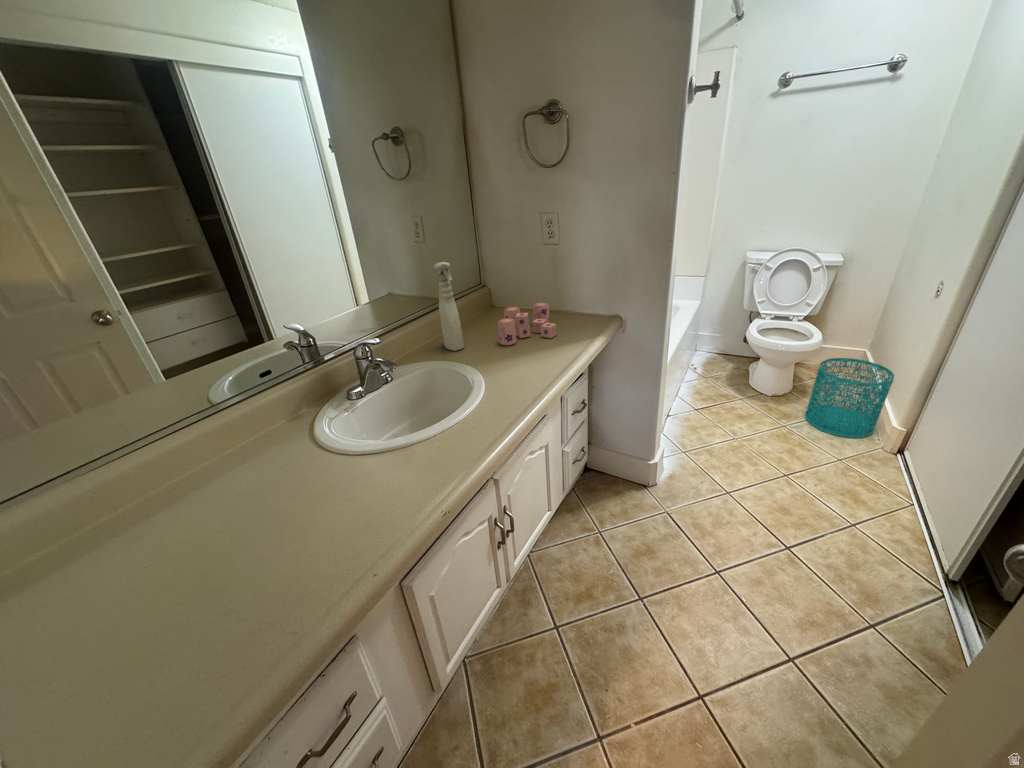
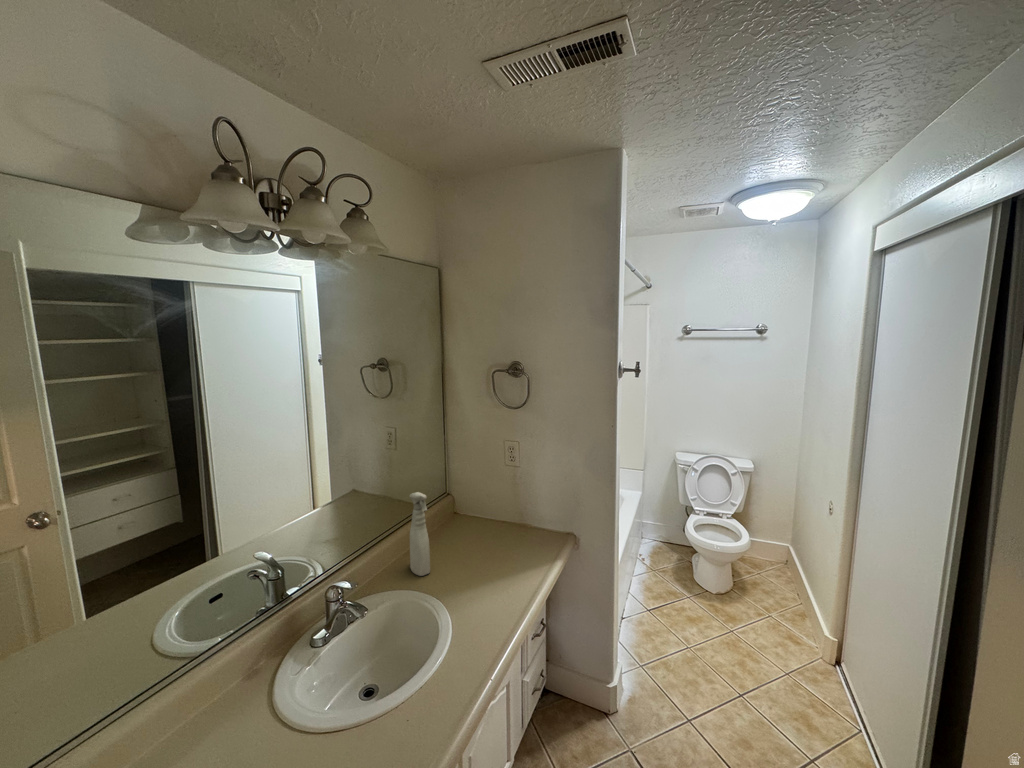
candle: present [497,302,557,345] -> none [465,520,519,570]
wastebasket: present [805,358,894,438] -> none [748,561,815,647]

